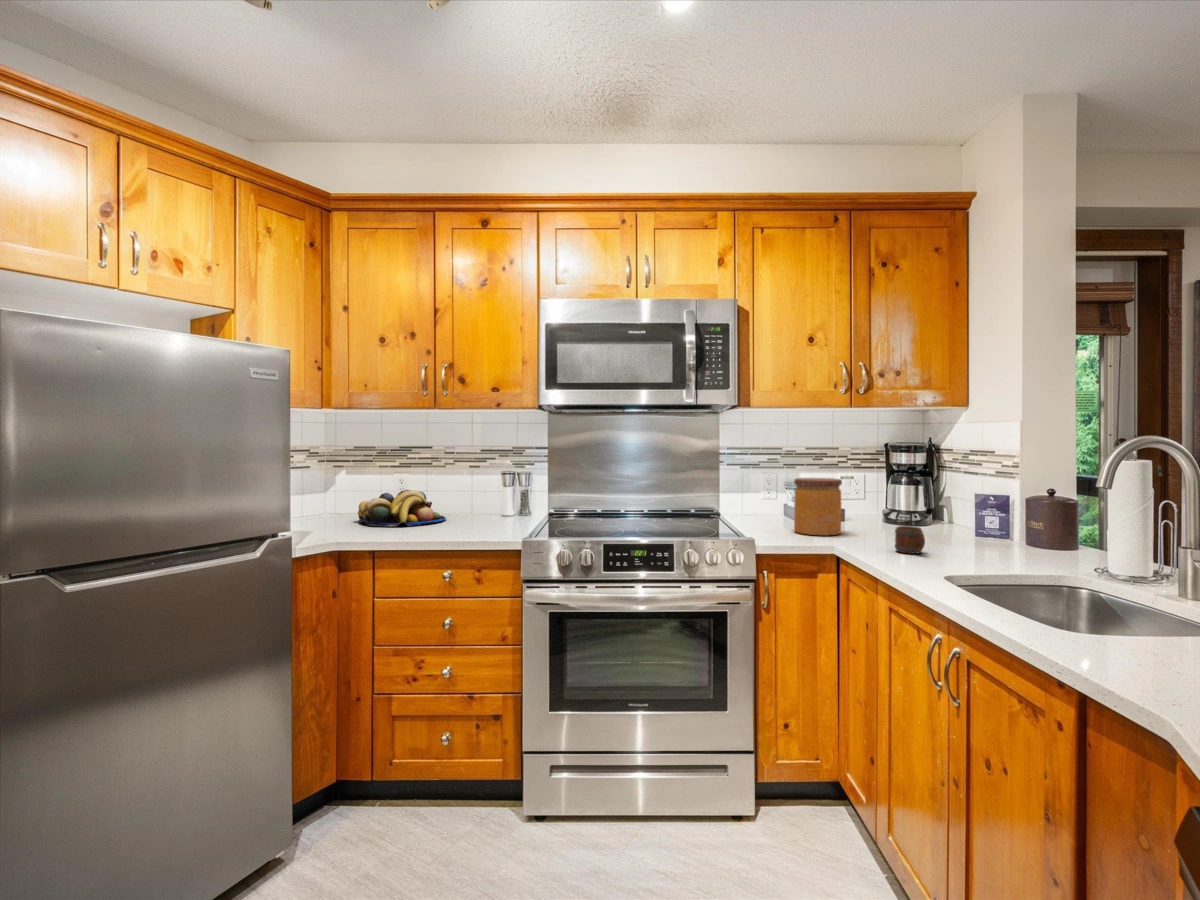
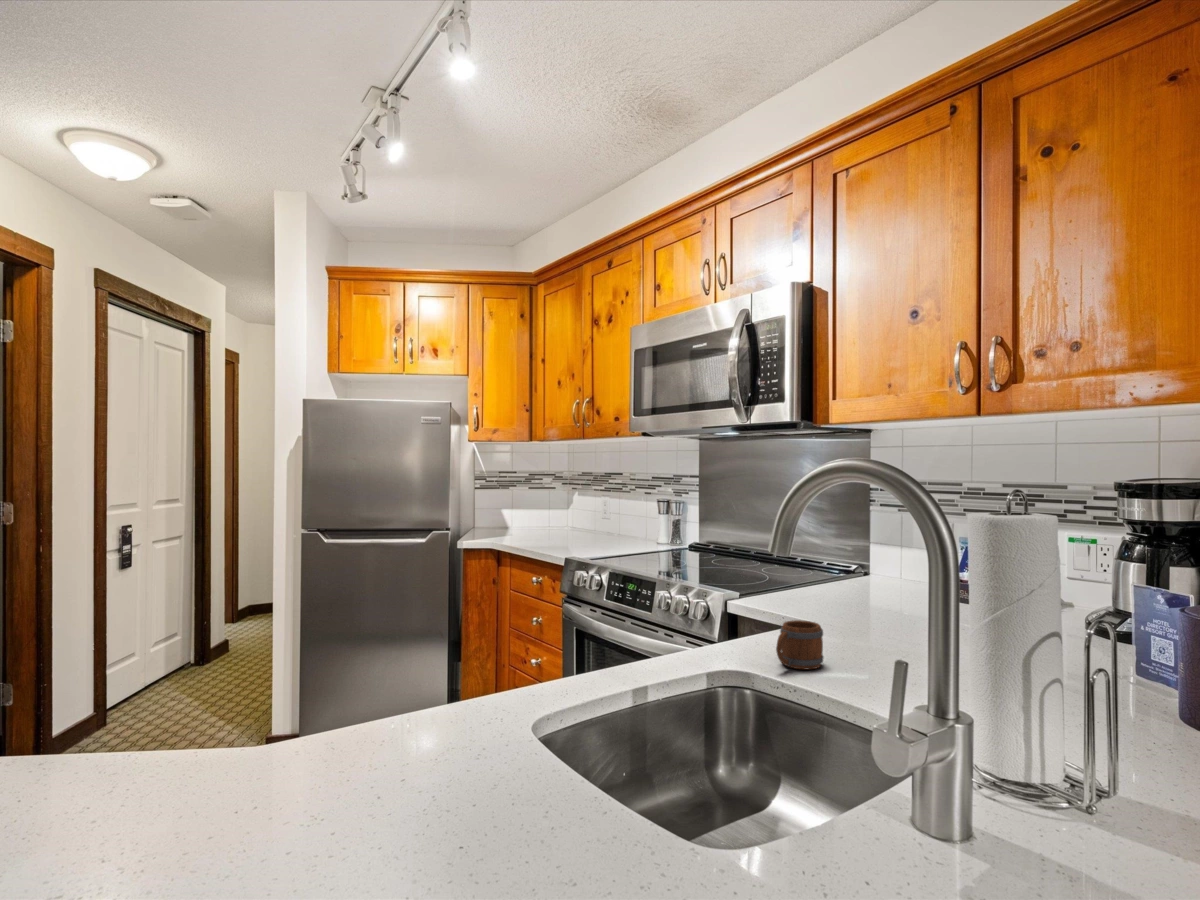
jar: present [794,478,842,535] -> none [819,531,893,626]
fruit bowl: present [358,490,446,526] -> none [532,515,614,548]

